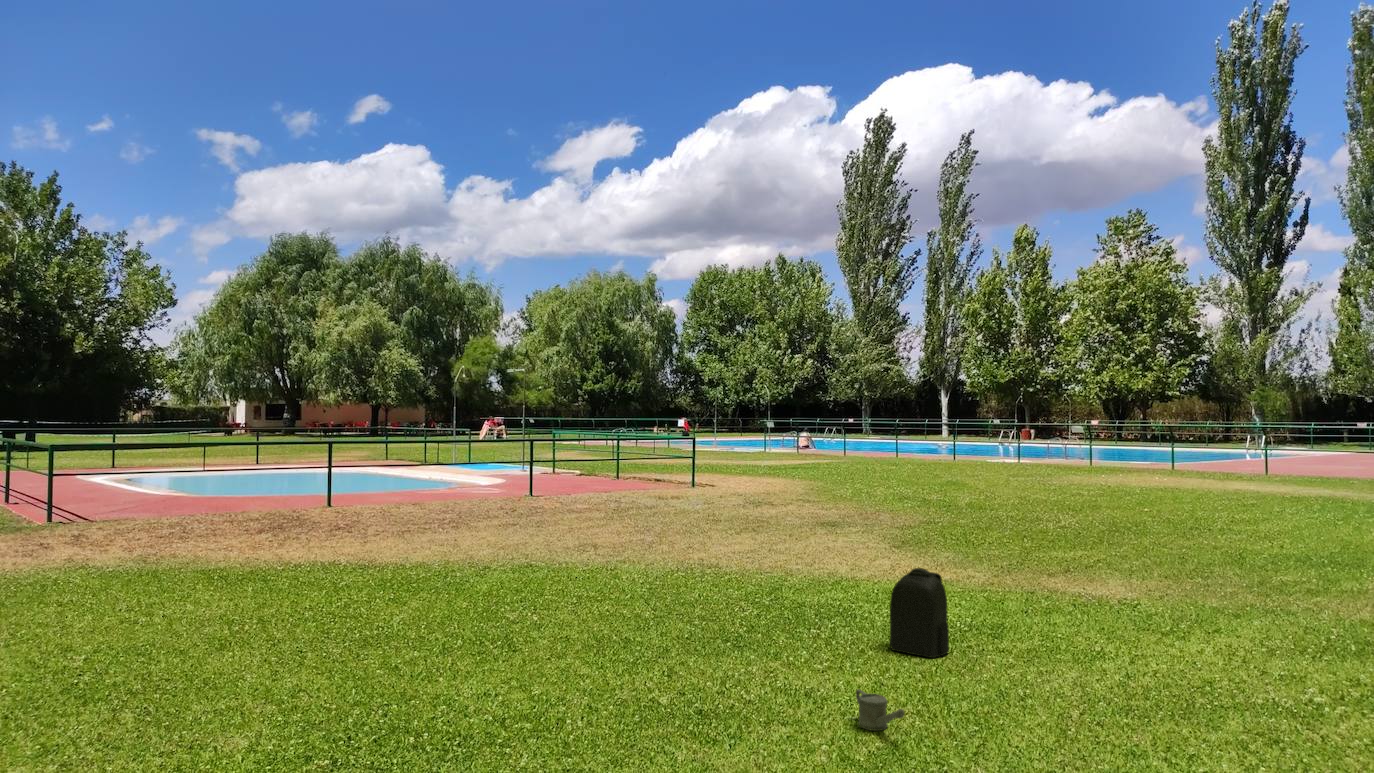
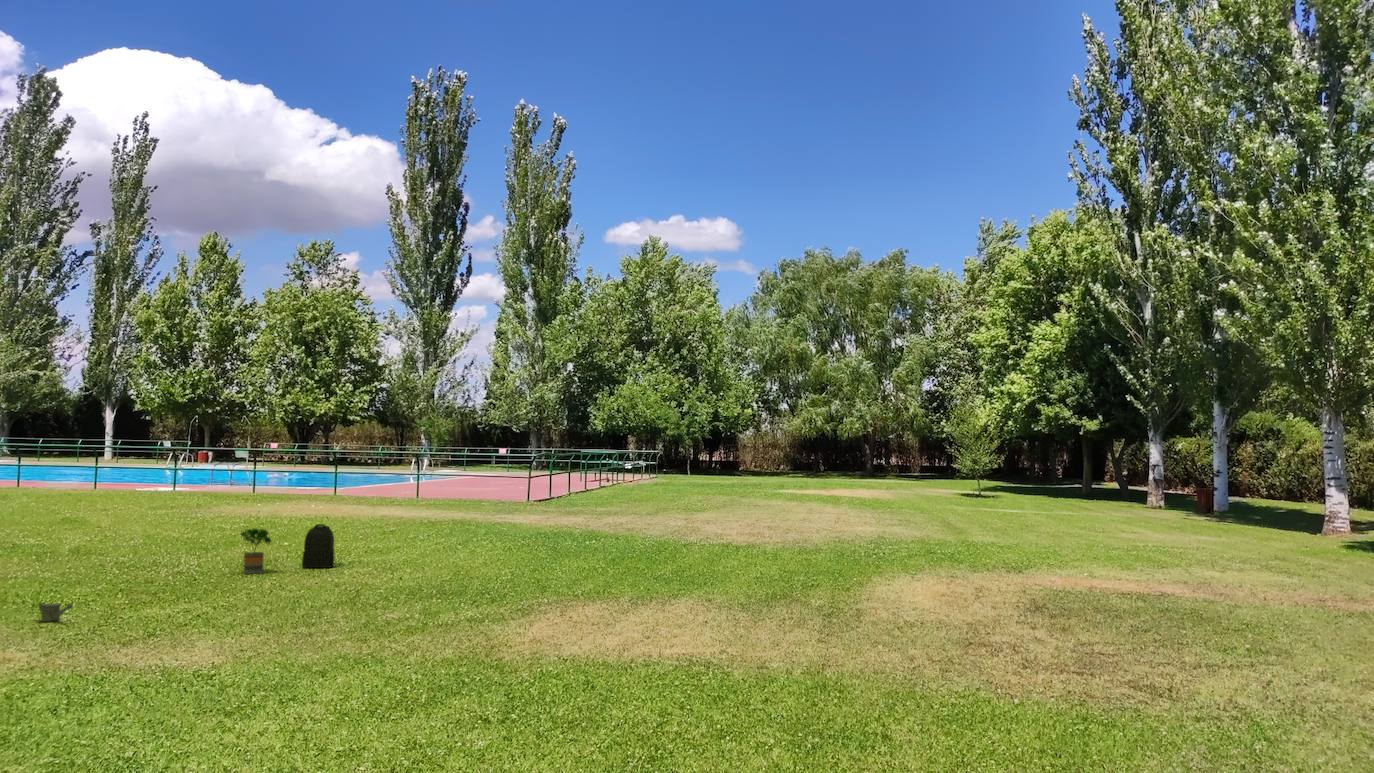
potted tree: none [1144,555,1205,635] -> present [241,529,272,574]
backpack: present [890,568,949,658] -> present [302,524,334,568]

